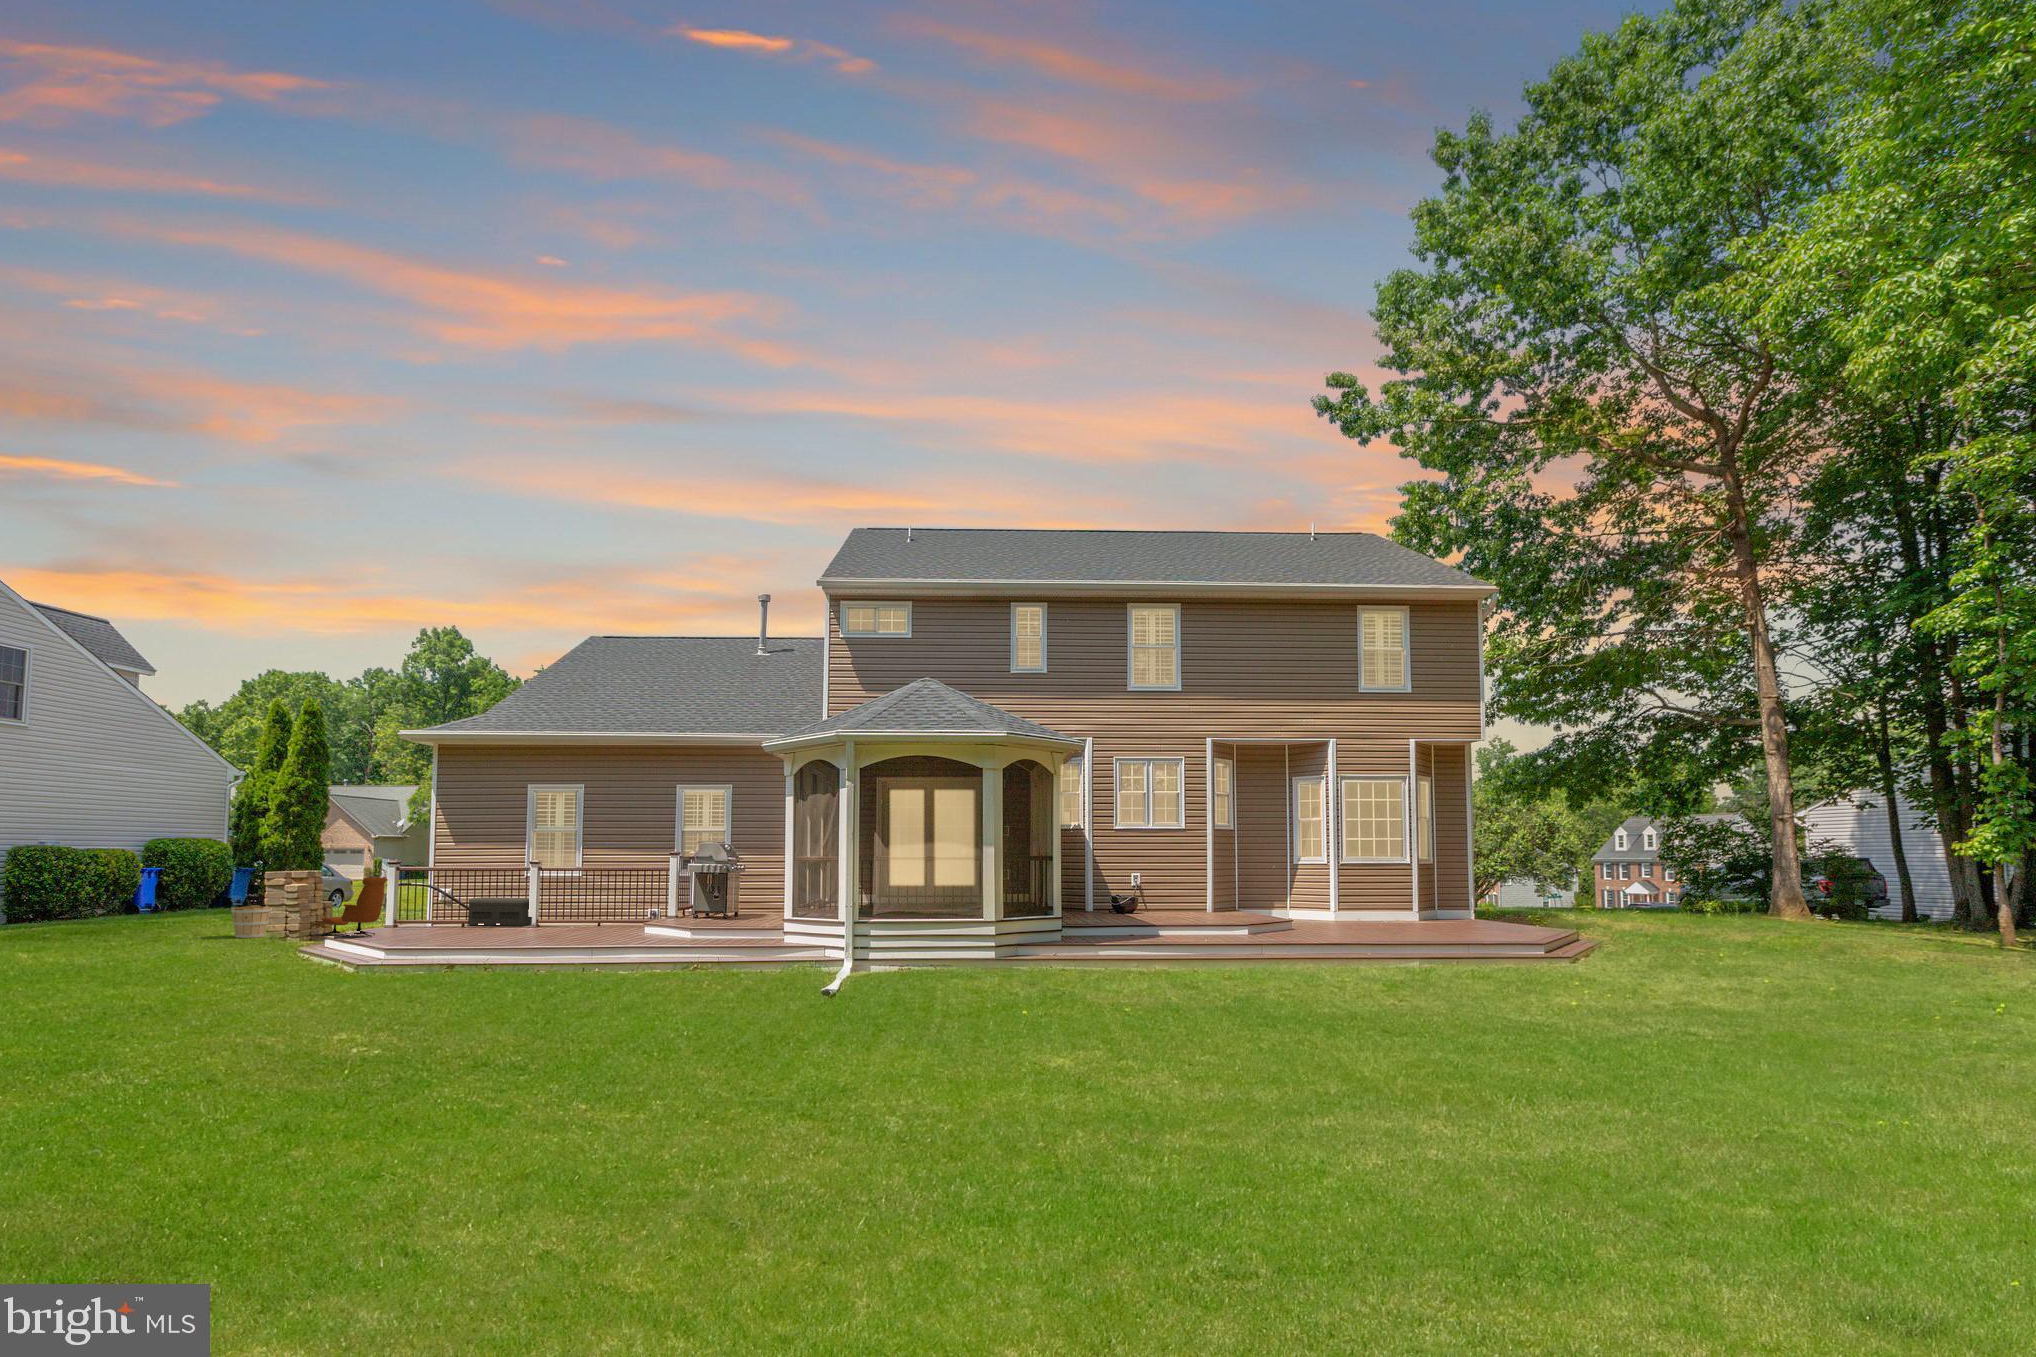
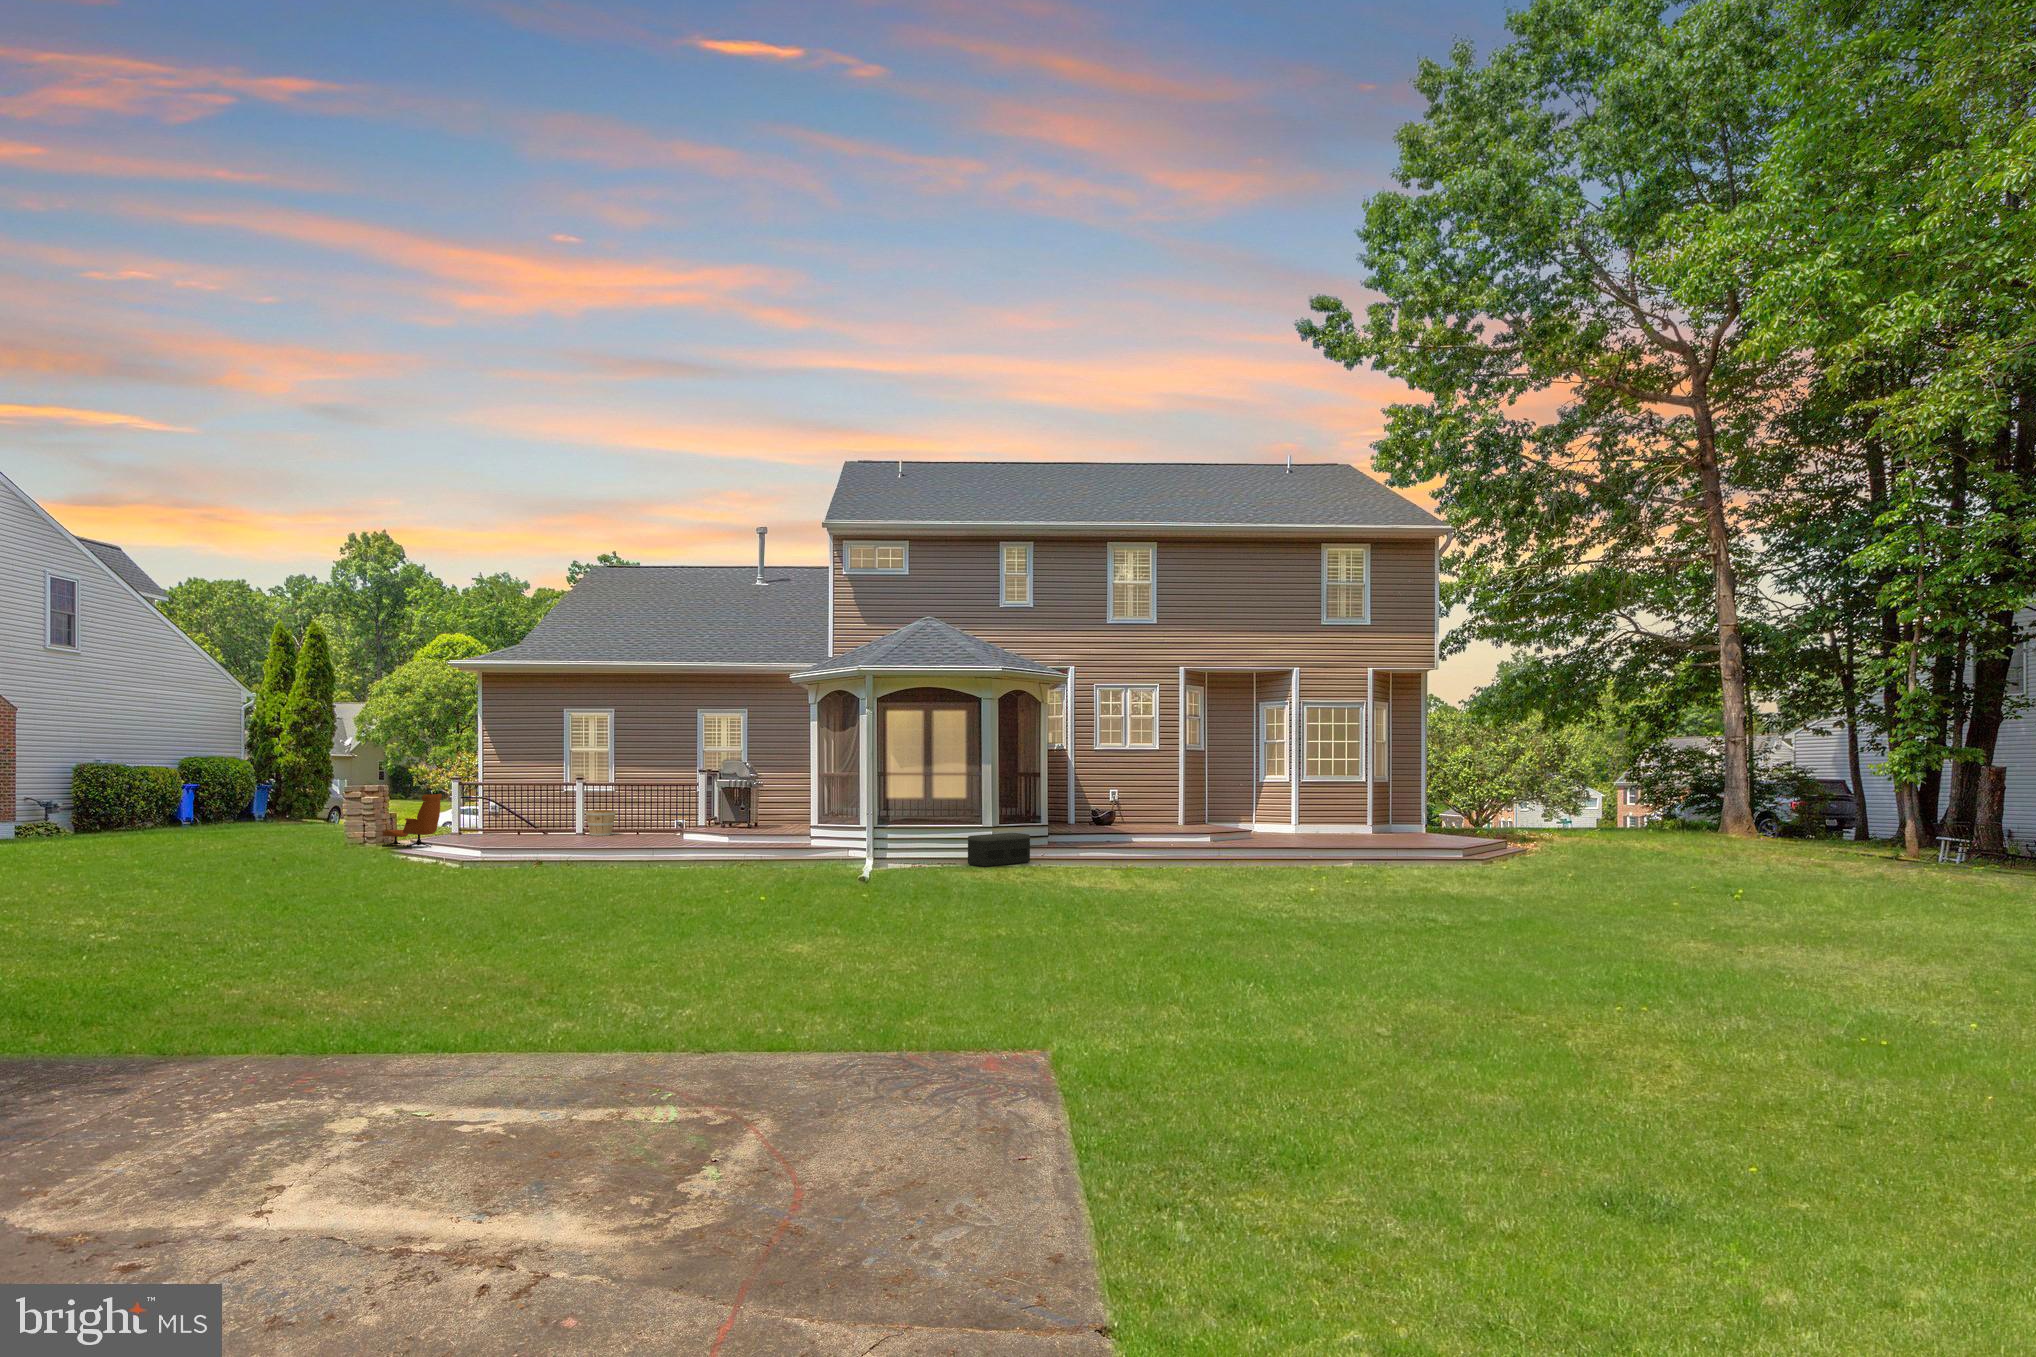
storage bench: present [468,897,532,927] -> present [968,833,1030,867]
wooden bucket: present [231,905,272,938] -> present [586,810,616,836]

